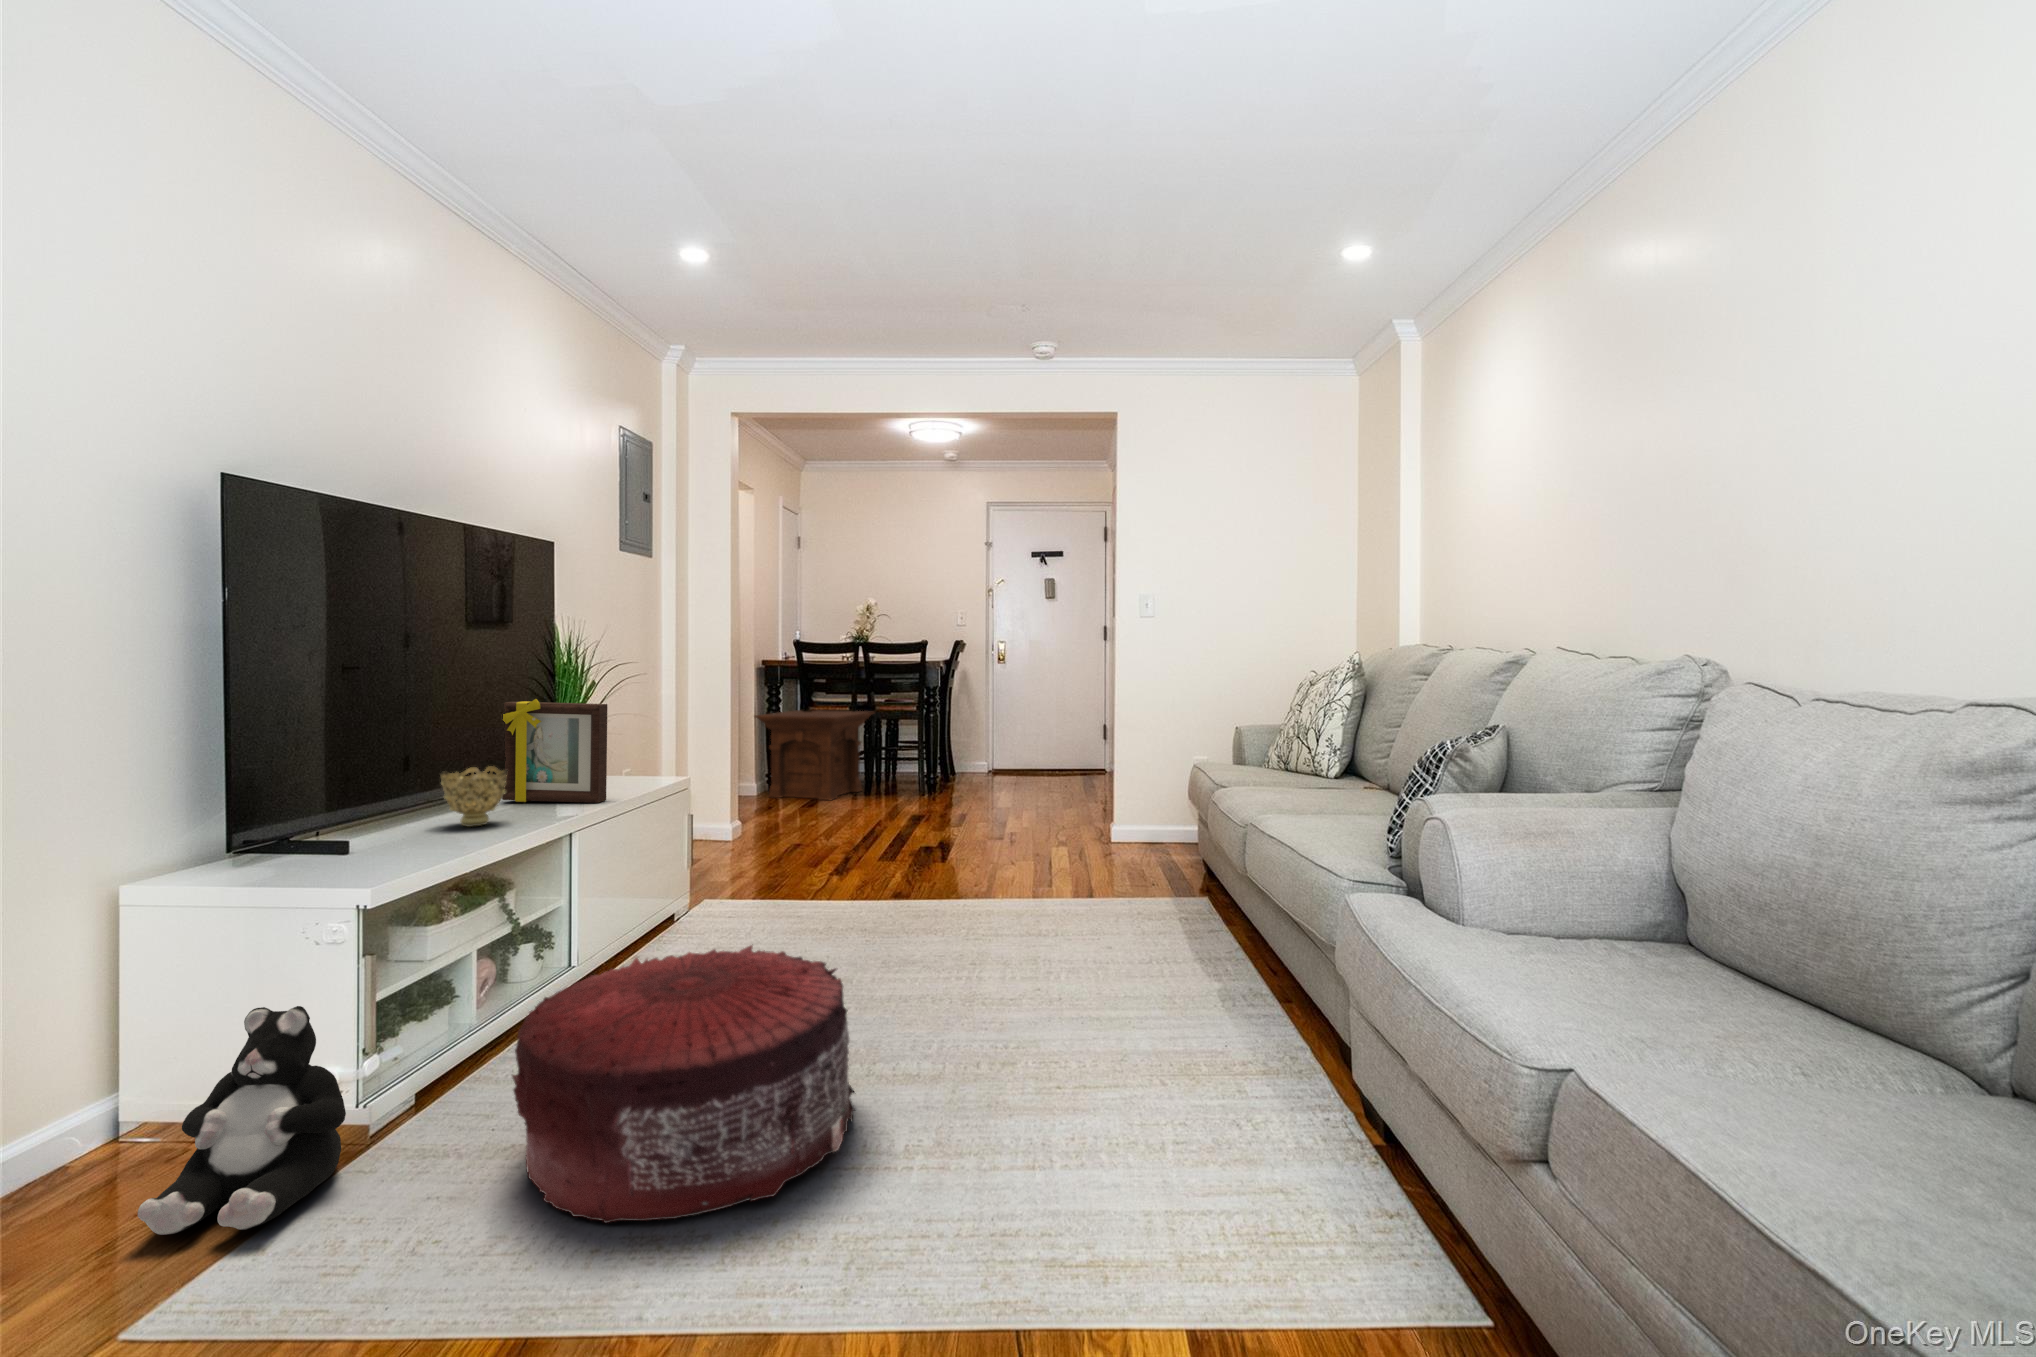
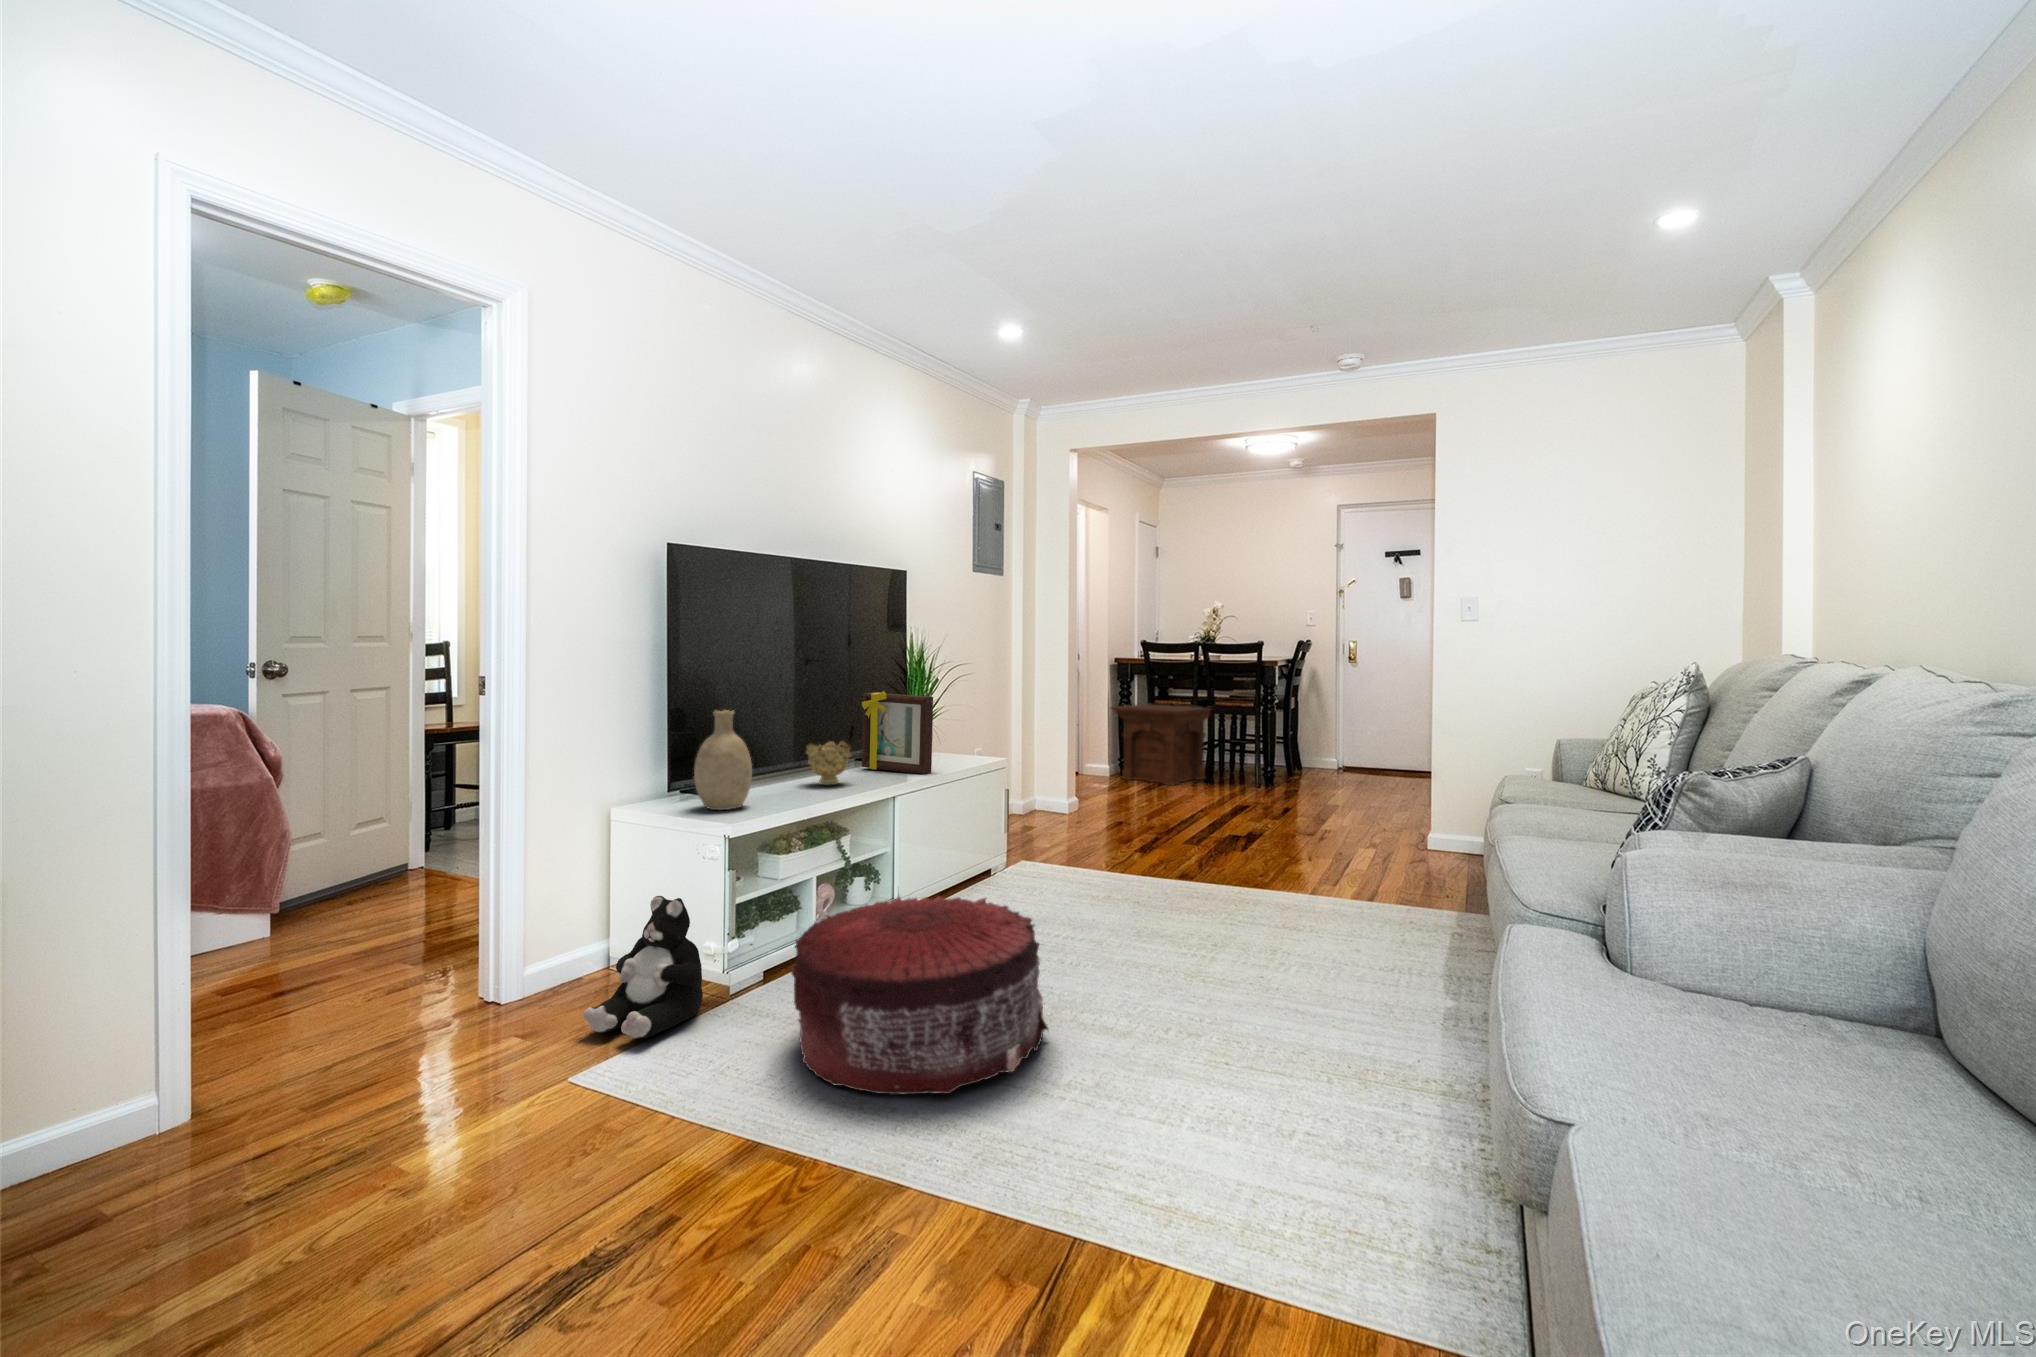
decorative vase: none [289,728,385,872] -> present [694,710,752,810]

